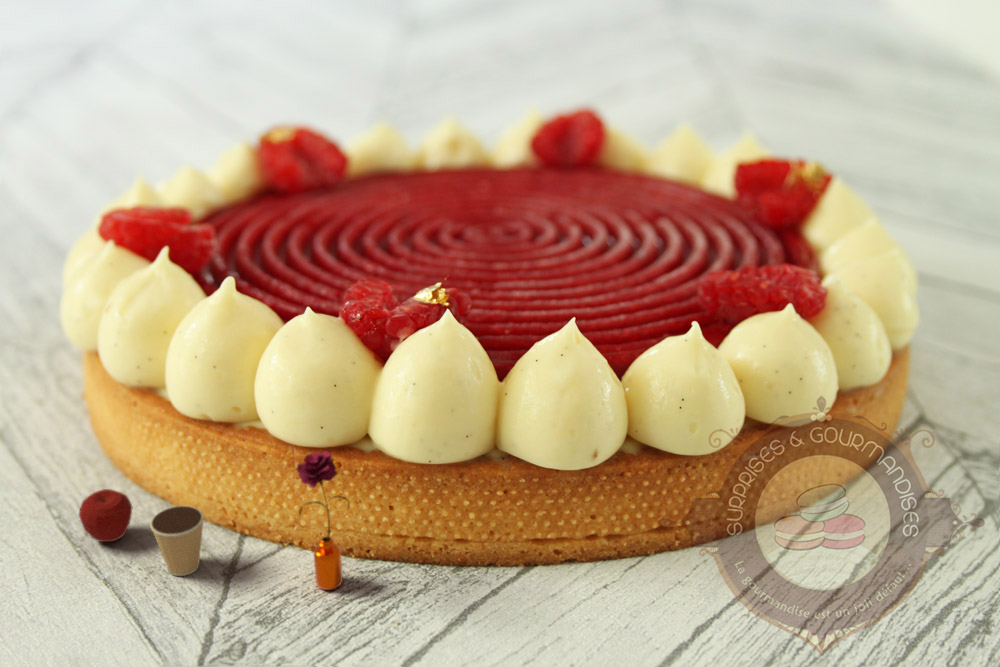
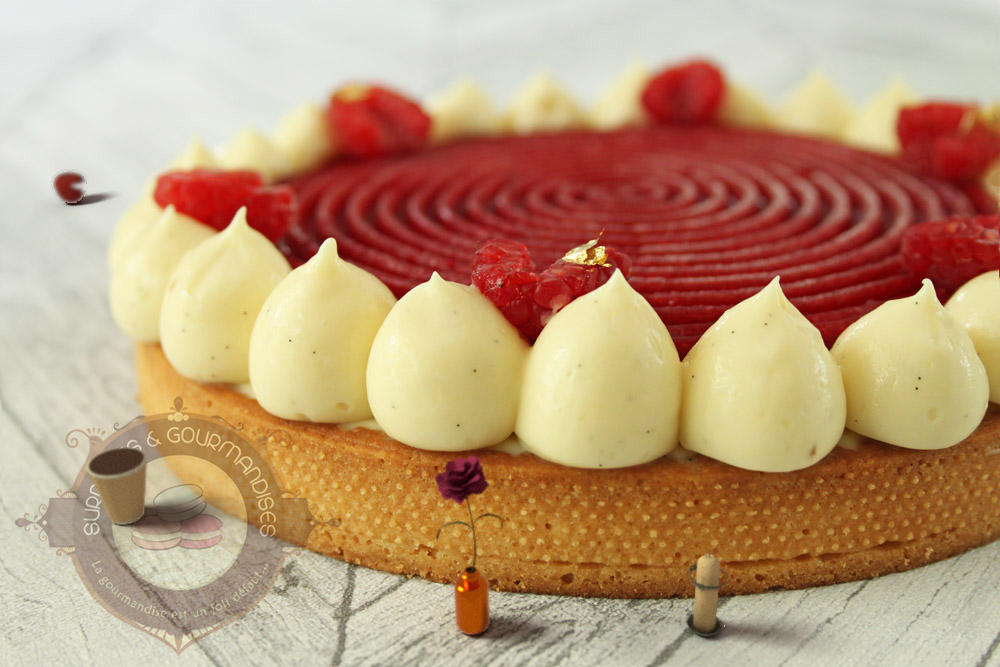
apple: present [79,489,133,542] -> present [53,172,86,204]
coffee cup: present [150,506,204,576] -> present [87,447,147,525]
candle: none [491,528,527,597] -> present [686,551,726,636]

